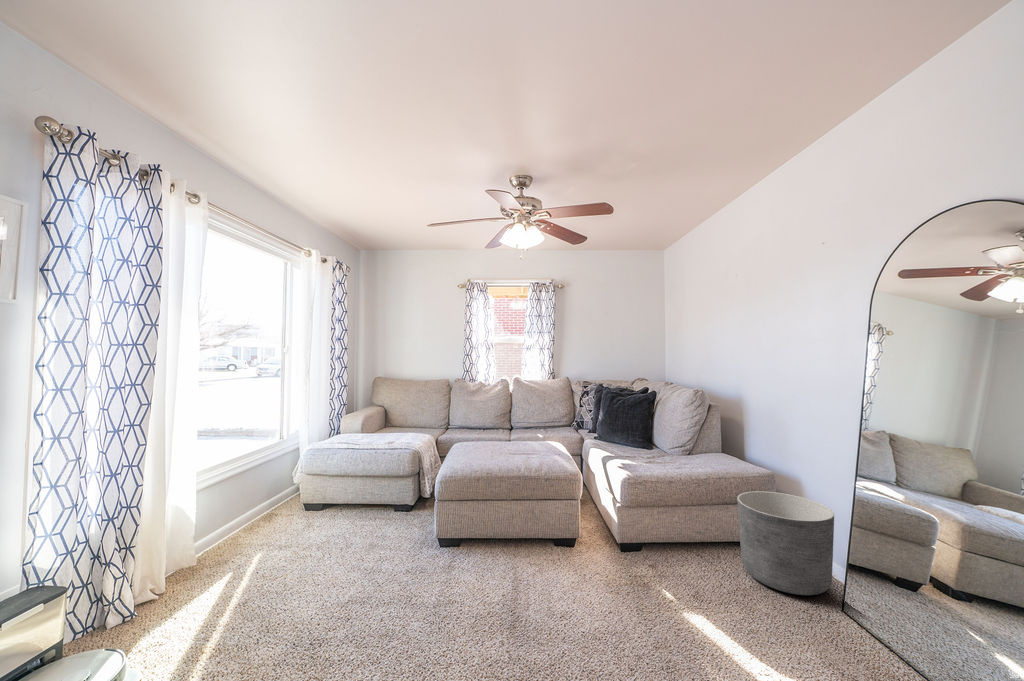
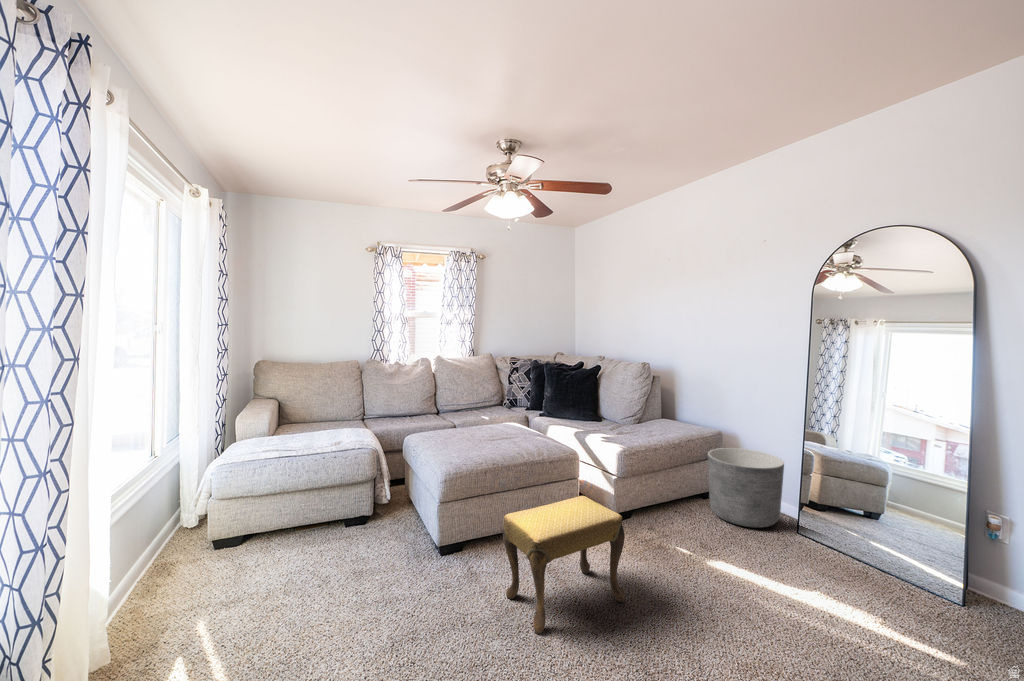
footstool: none [450,512,555,626] -> present [503,496,625,634]

